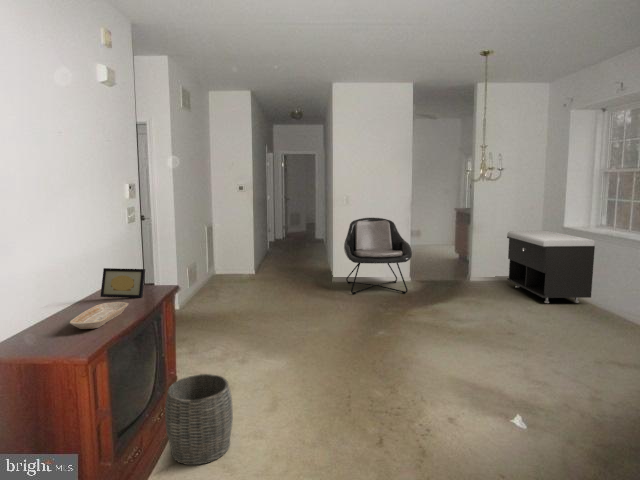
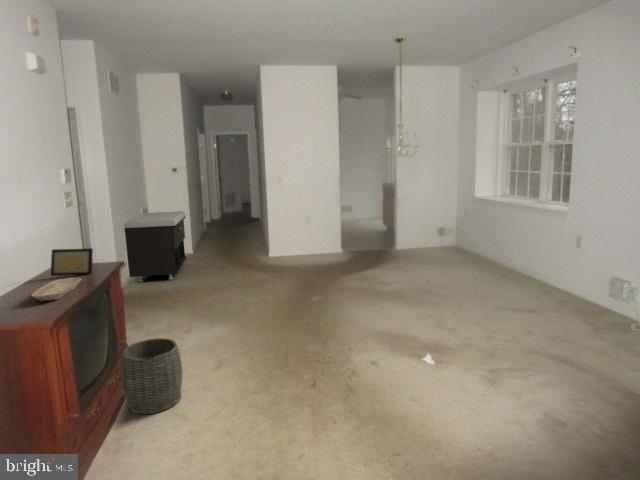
lounge chair: present [344,218,412,294] -> none [279,195,342,268]
storage bench: present [507,231,595,303] -> present [124,211,187,282]

